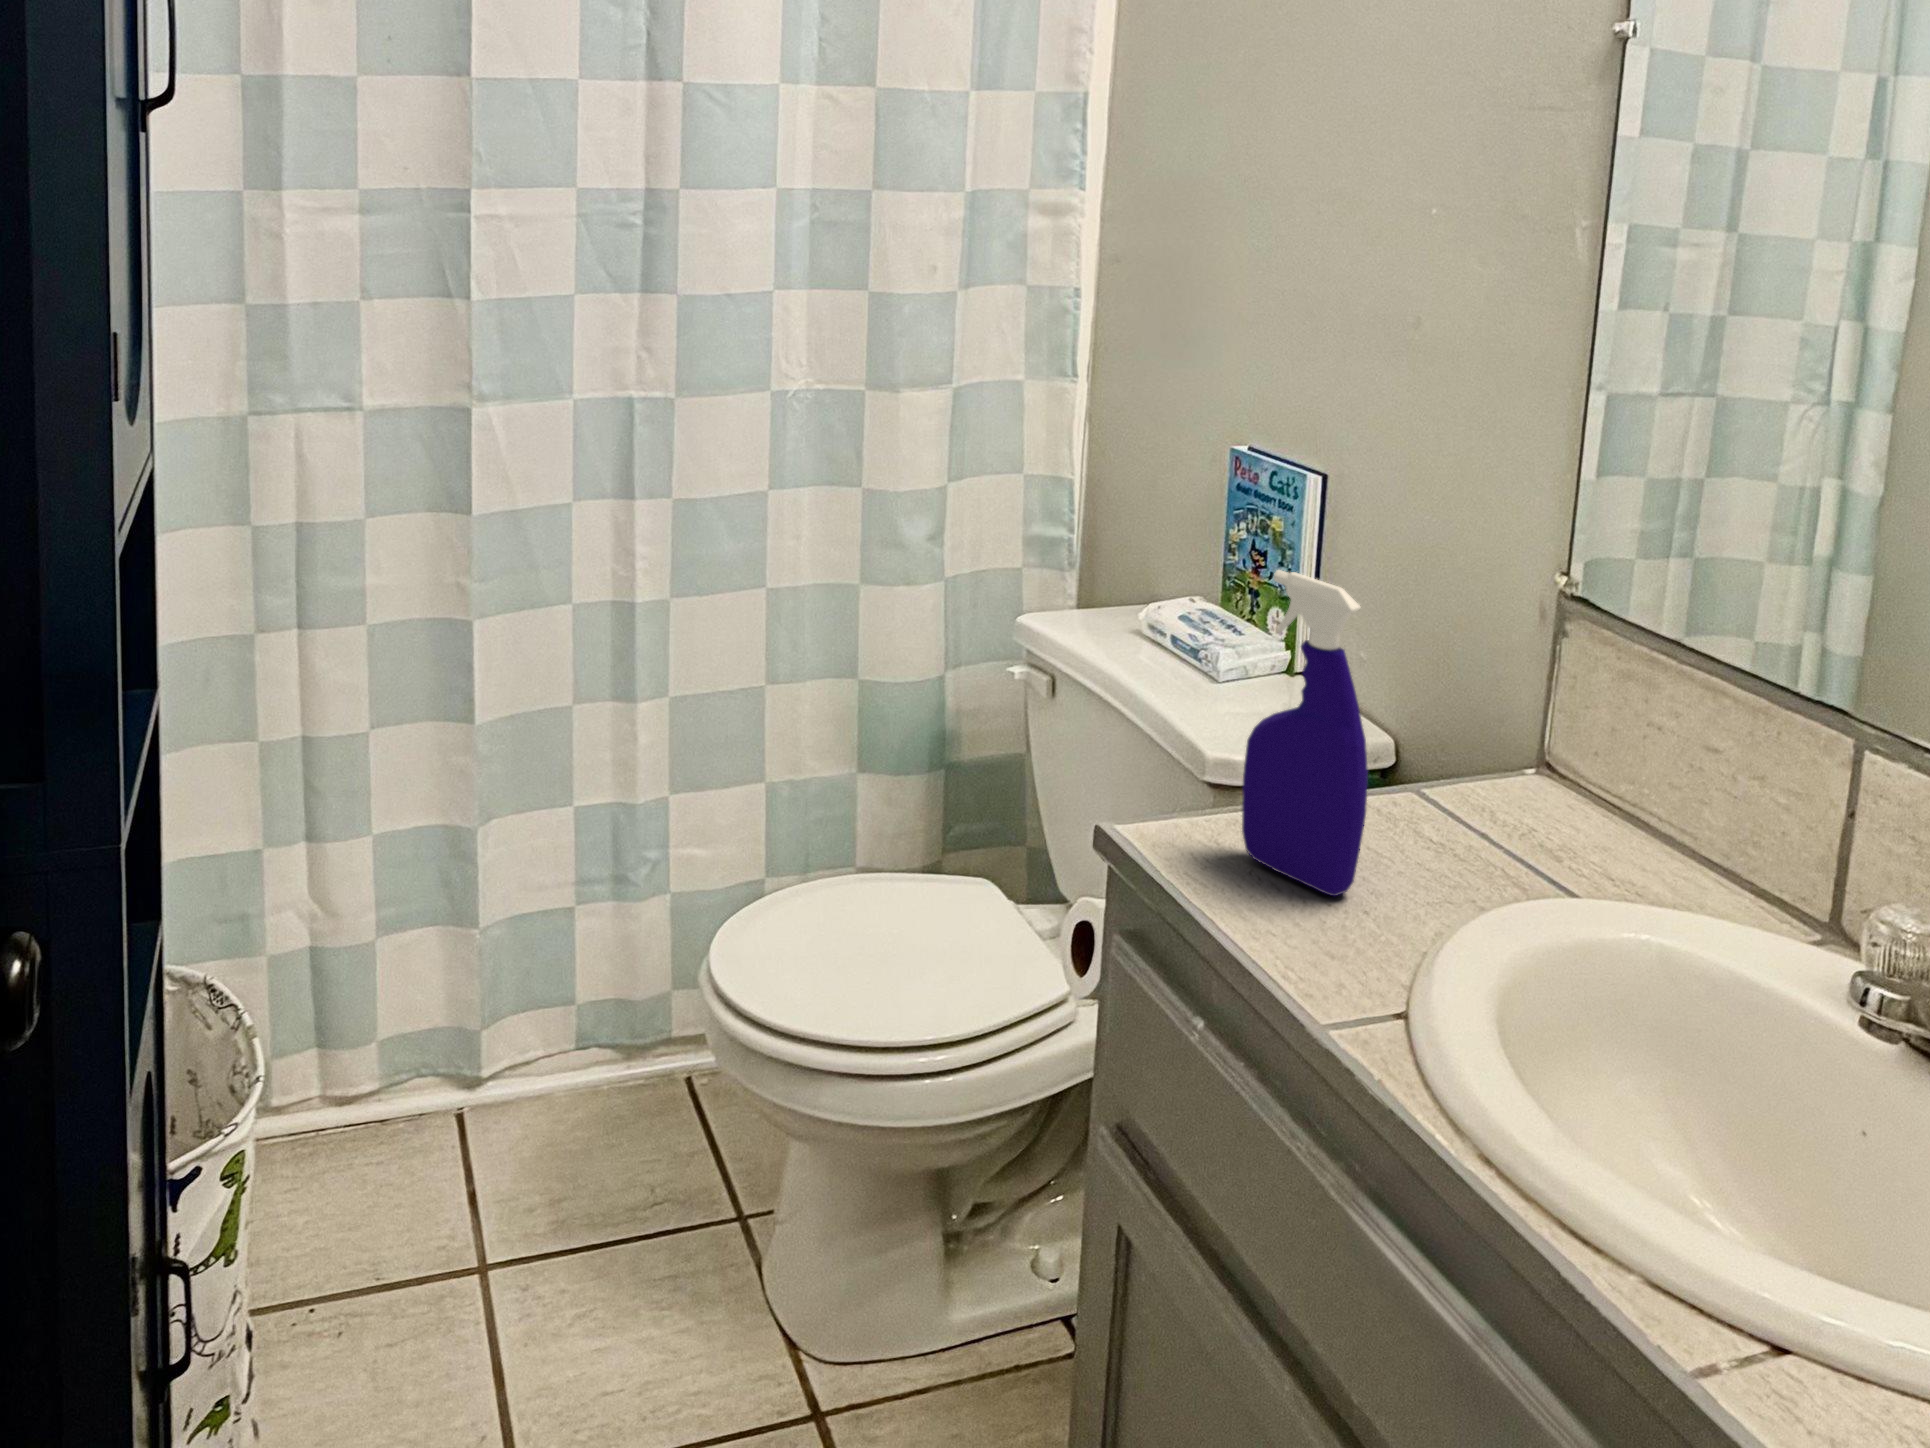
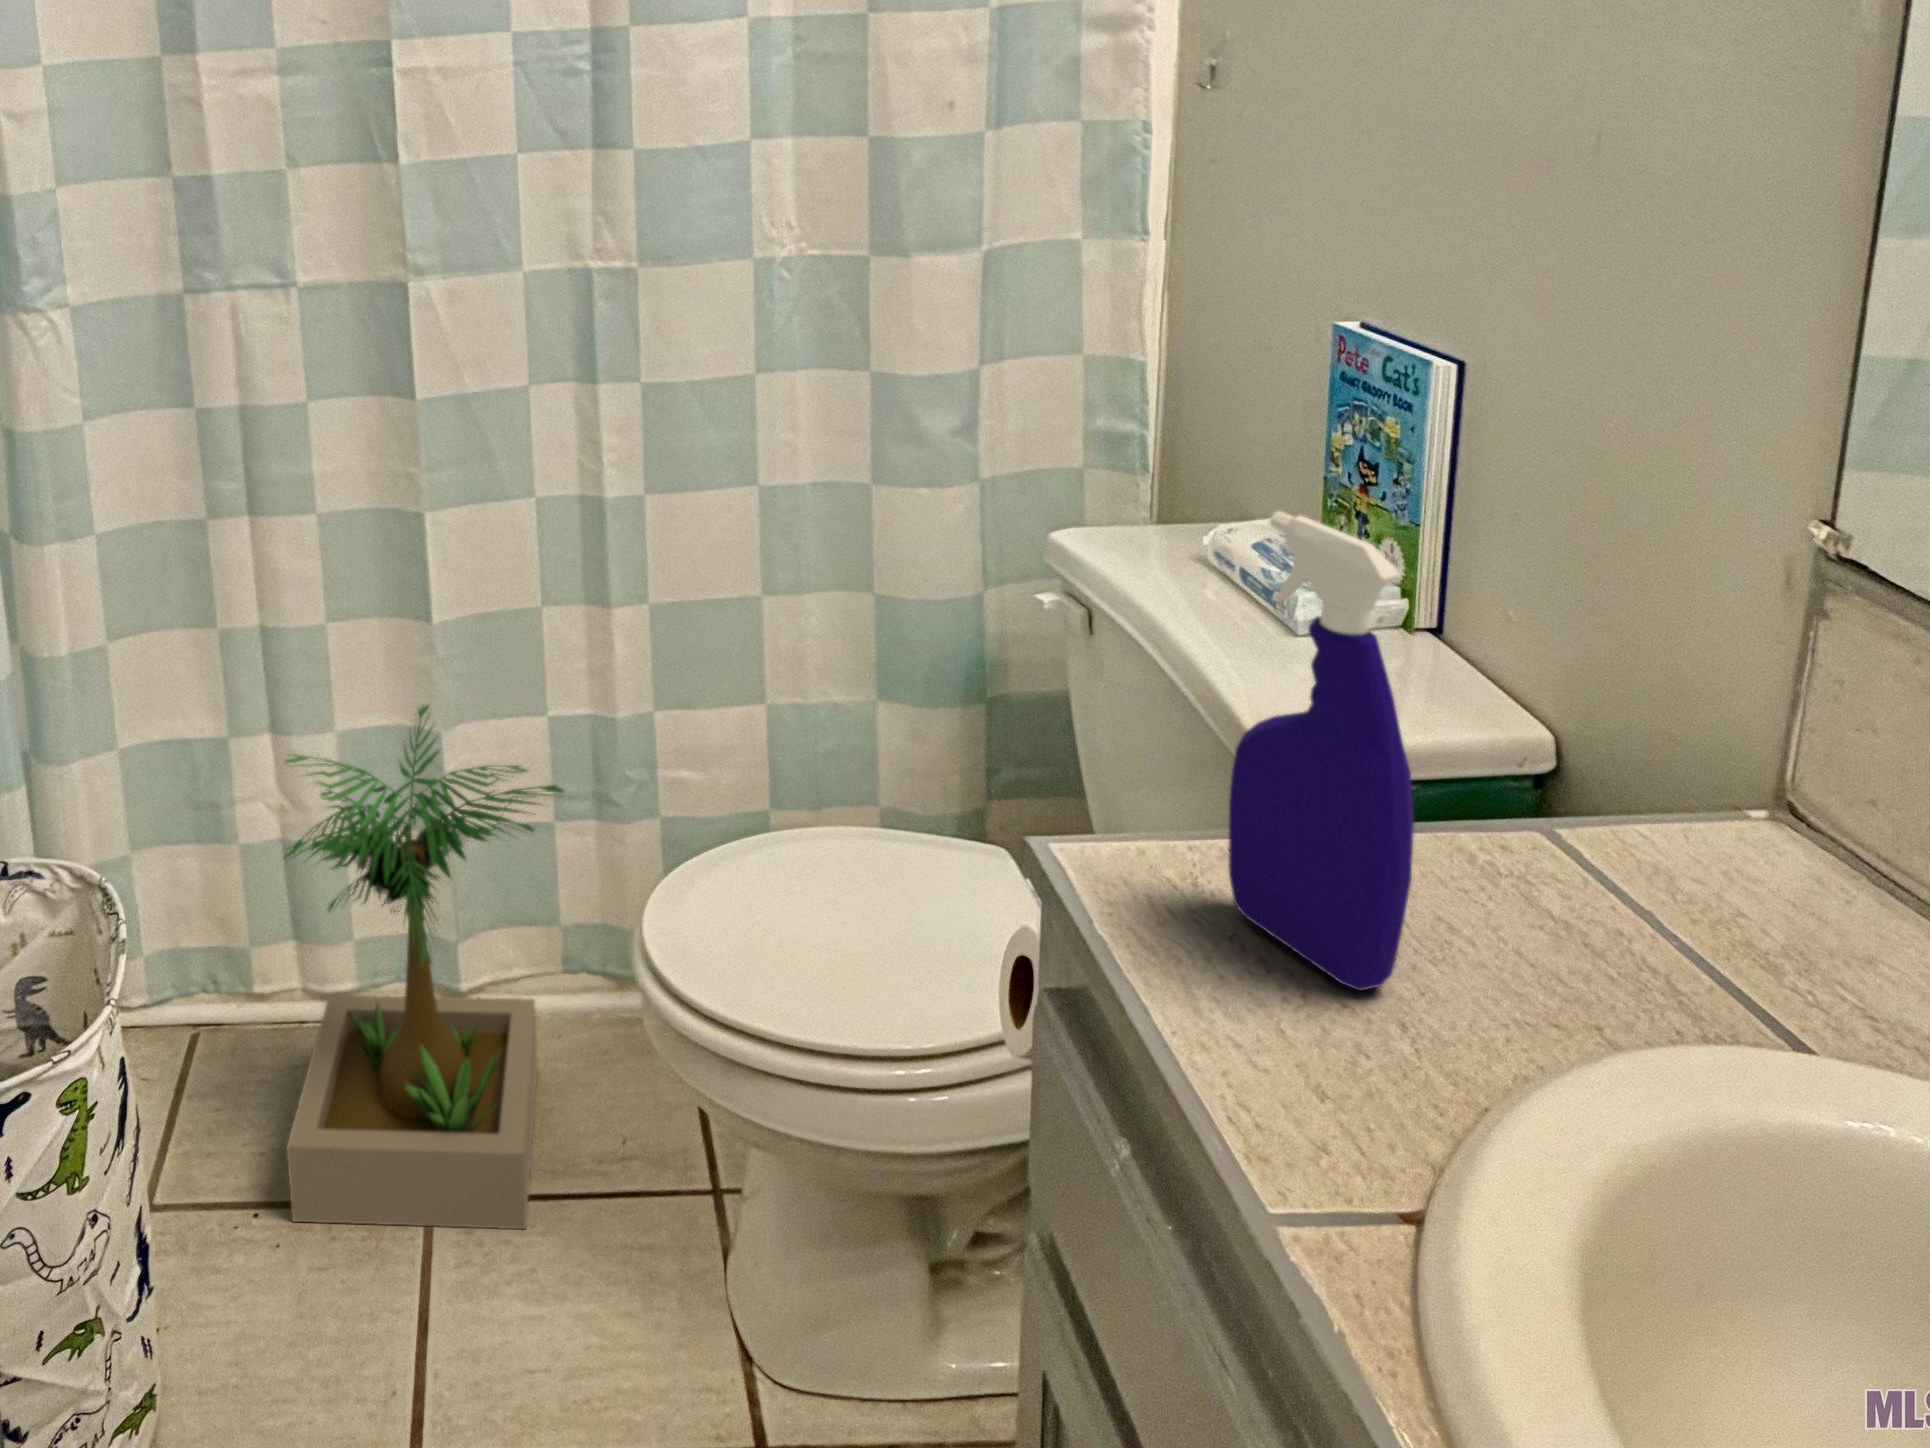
potted plant: none [332,791,645,1316] -> present [284,705,563,1229]

